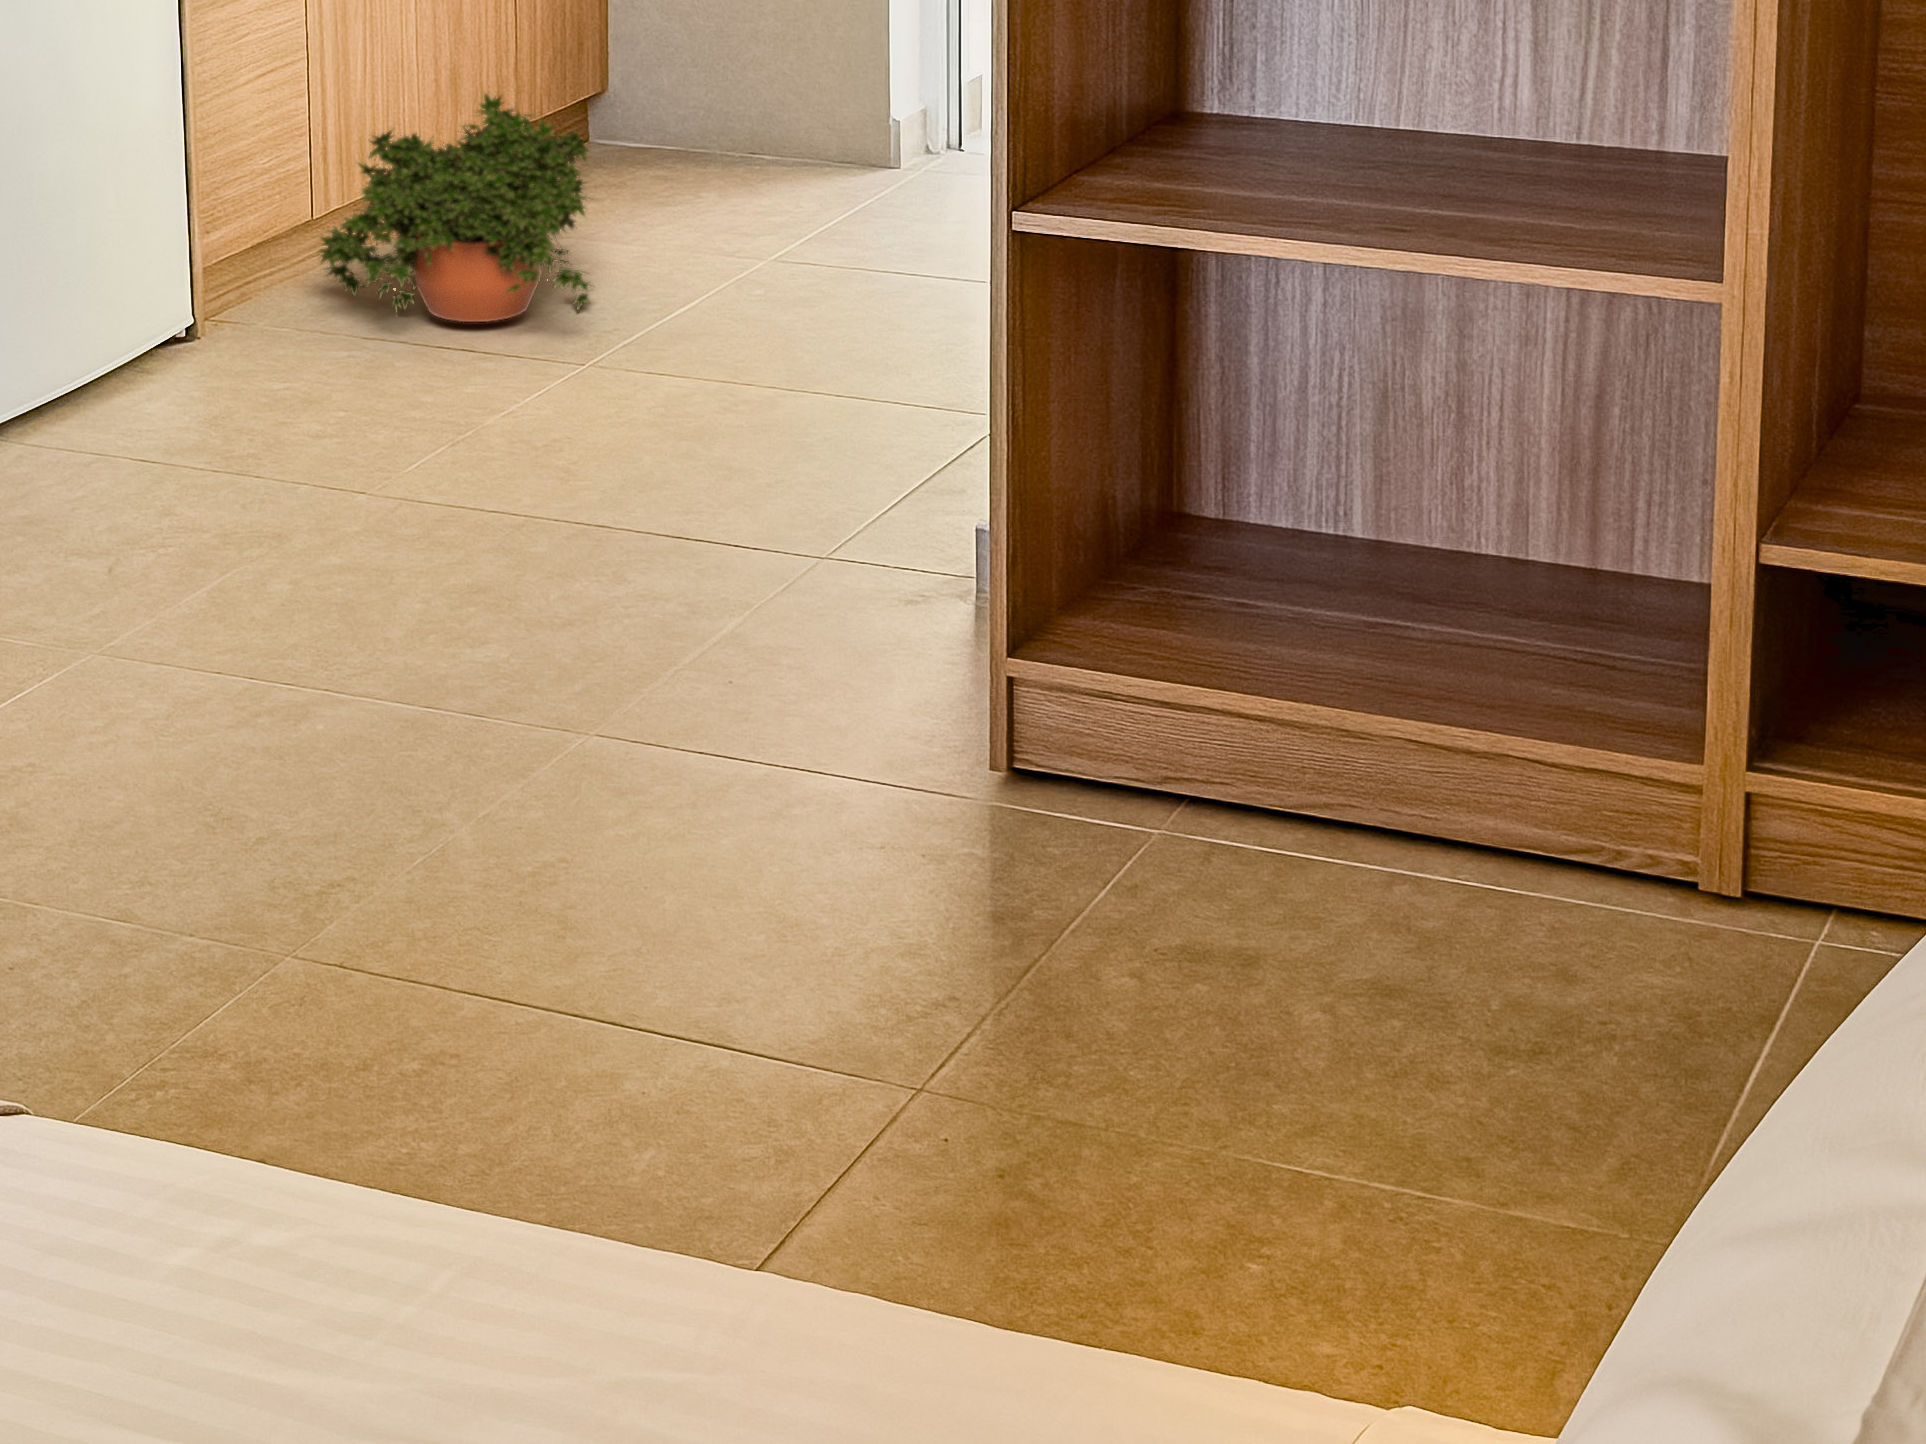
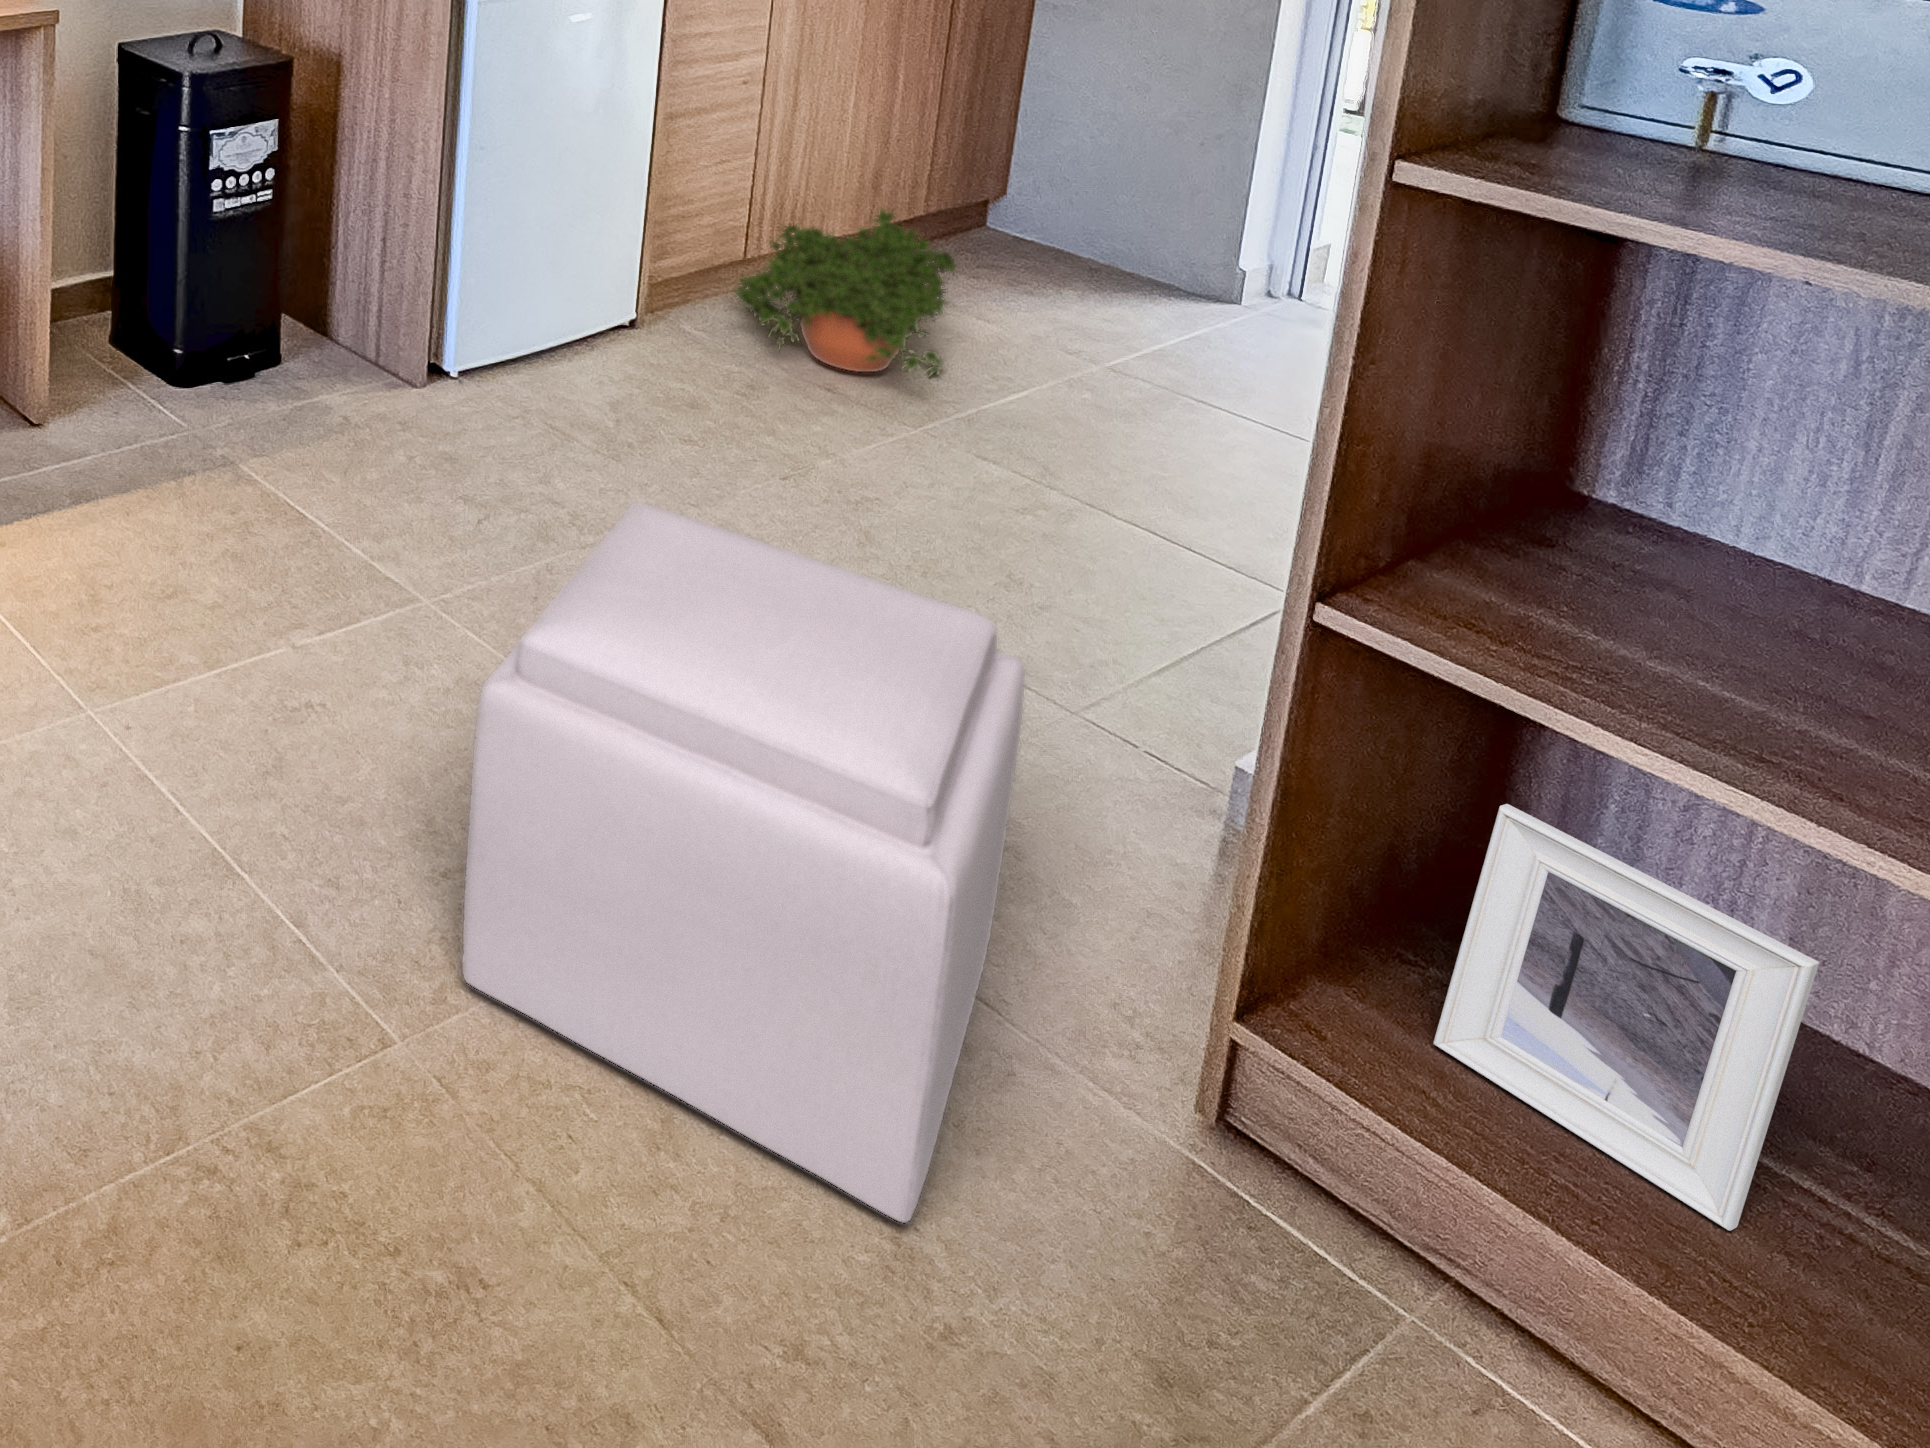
ottoman: none [308,350,795,918] -> present [462,503,1025,1223]
picture frame: none [1149,379,1369,660] -> present [1433,804,1819,1231]

